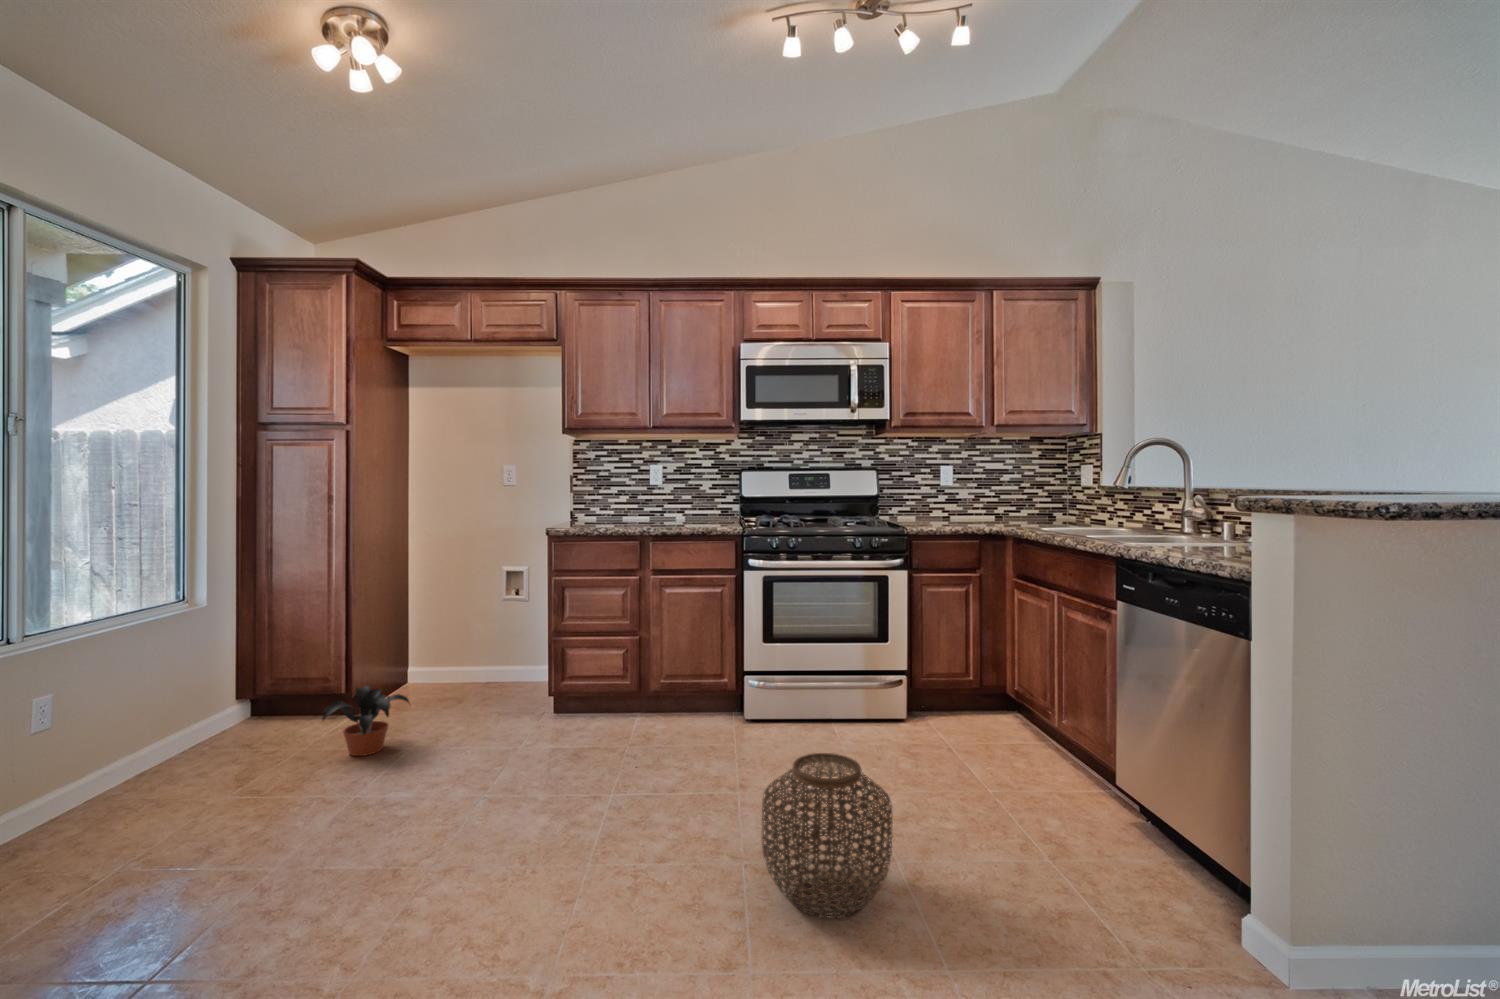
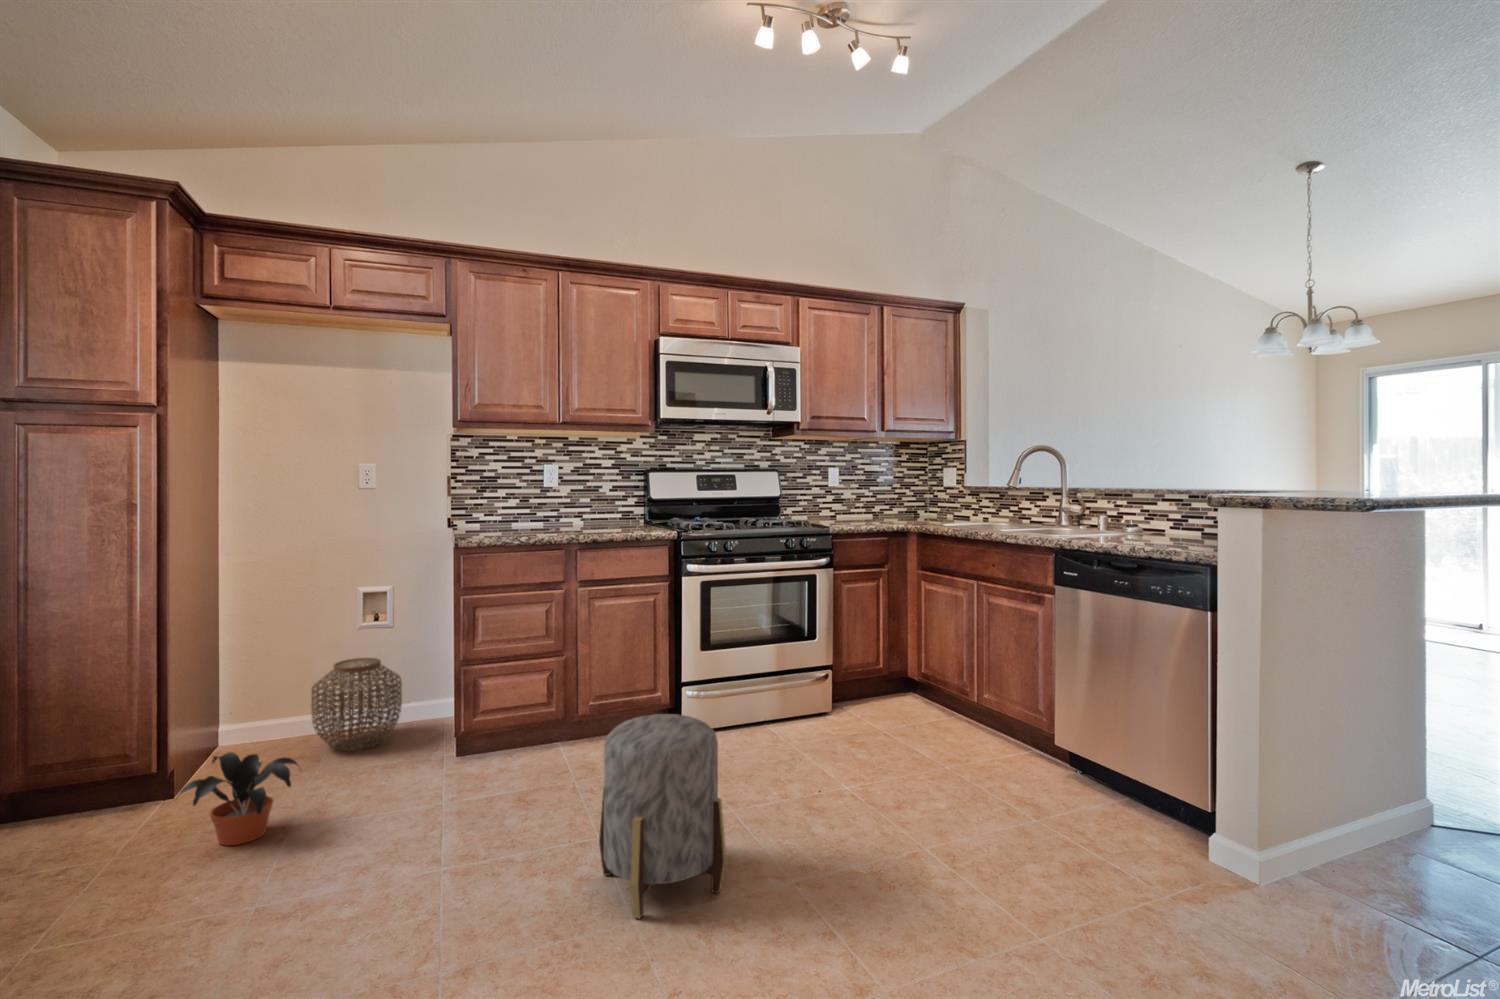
stool: none [549,693,657,875] -> present [599,714,726,918]
woven basket: present [762,753,892,918] -> present [311,658,402,751]

